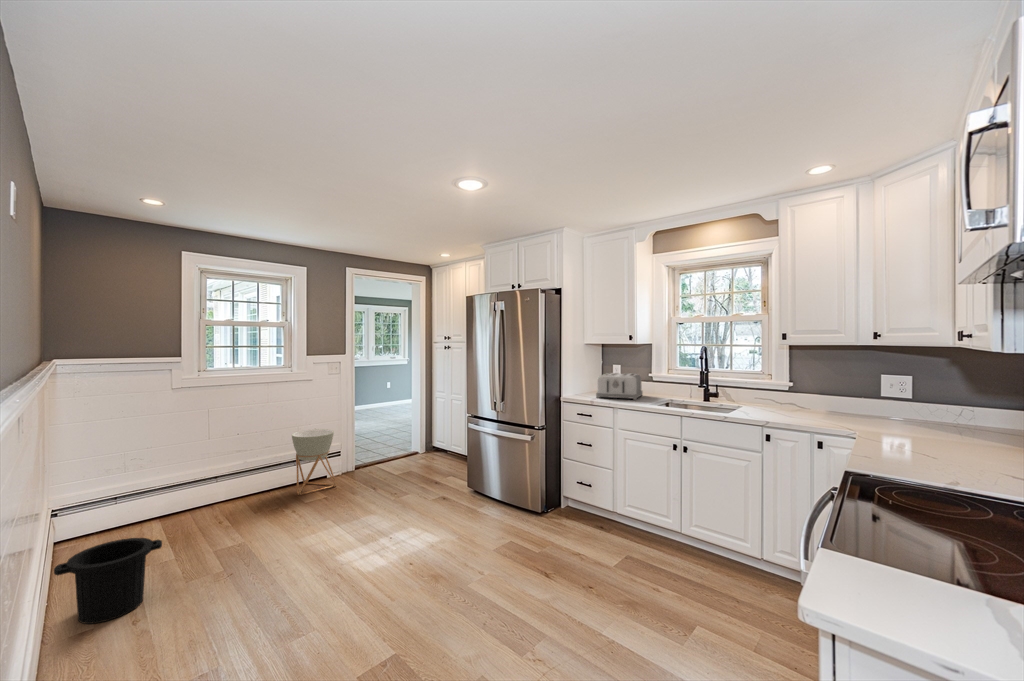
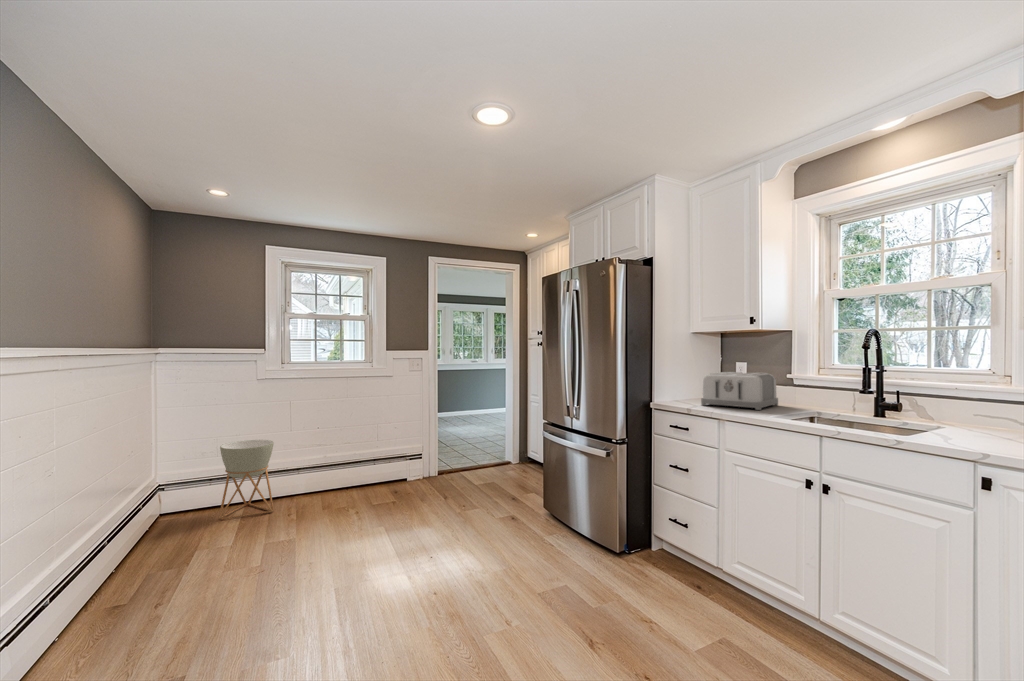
planter: present [292,429,337,495] -> present [219,440,274,520]
trash can: present [54,538,162,624] -> none [93,521,191,601]

